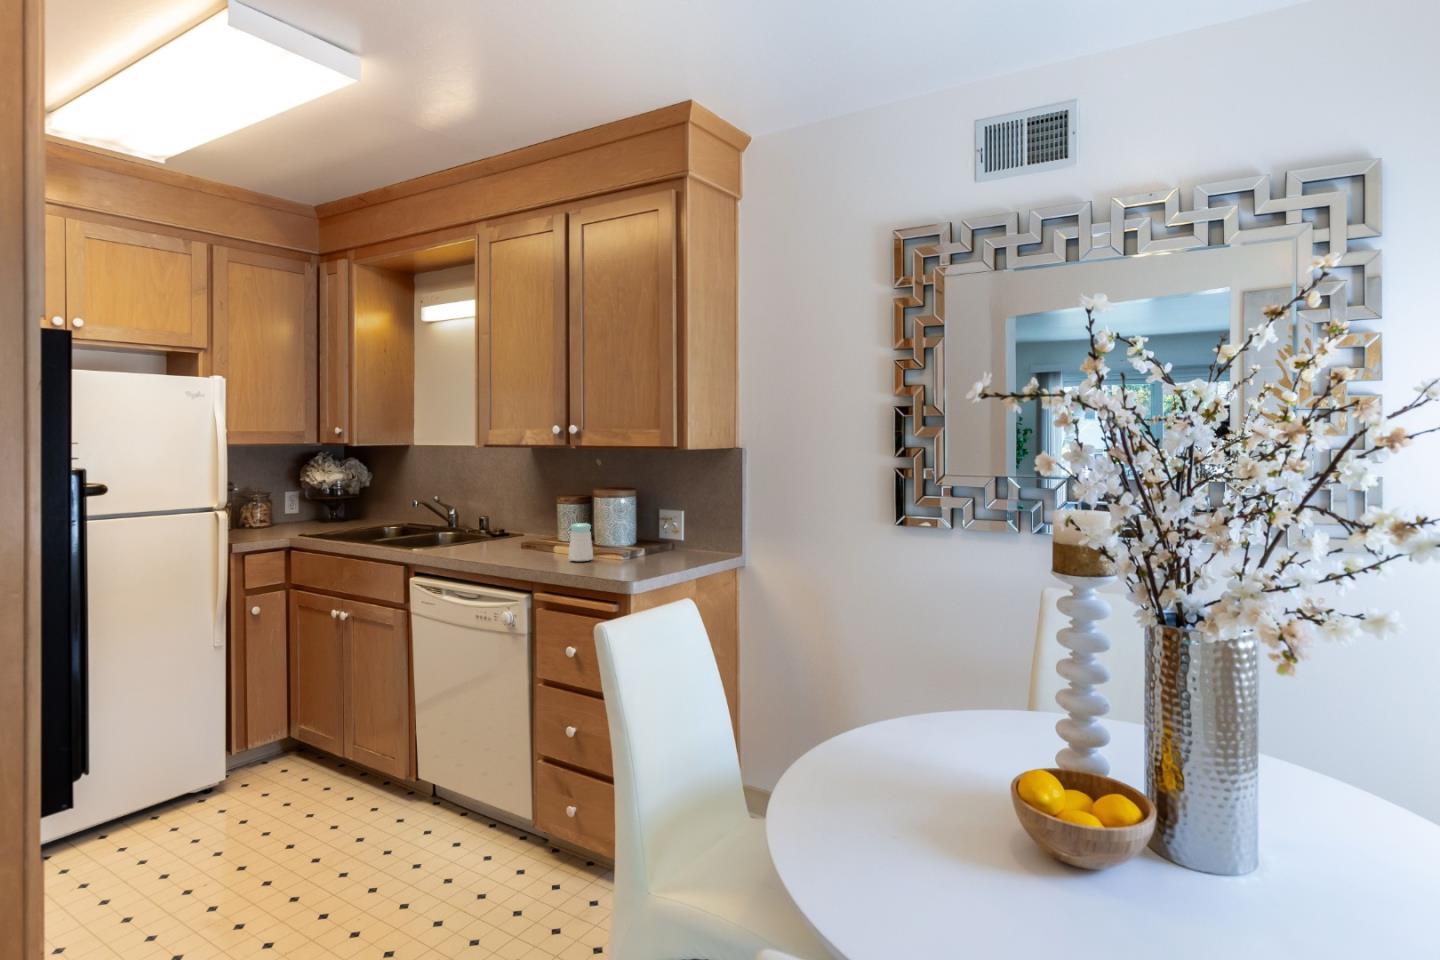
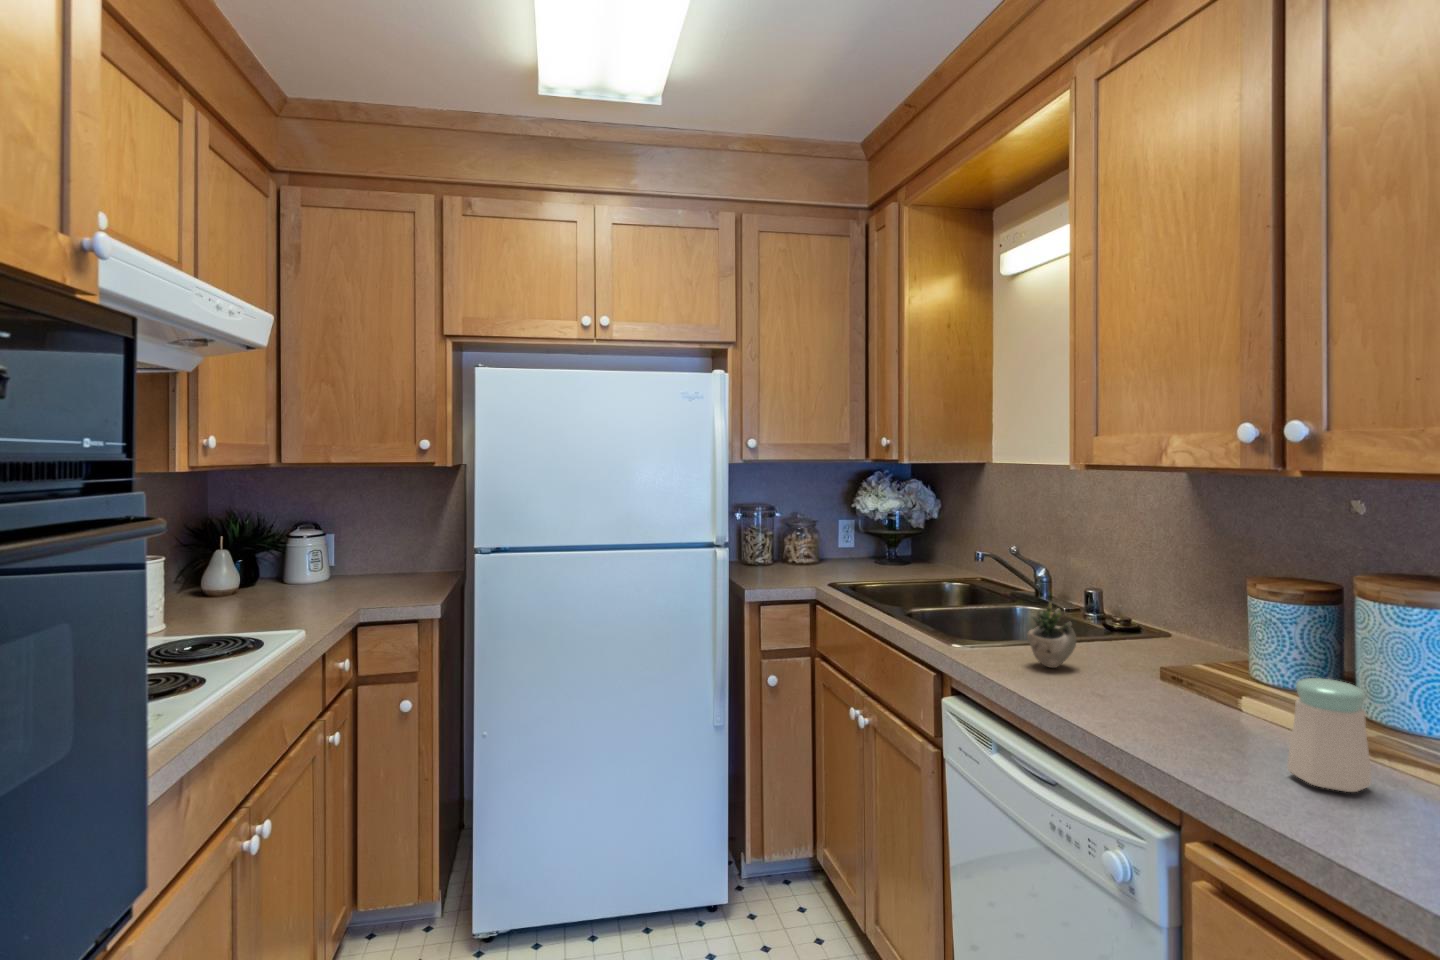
succulent plant: none [459,513,506,550] -> present [1027,603,1121,668]

